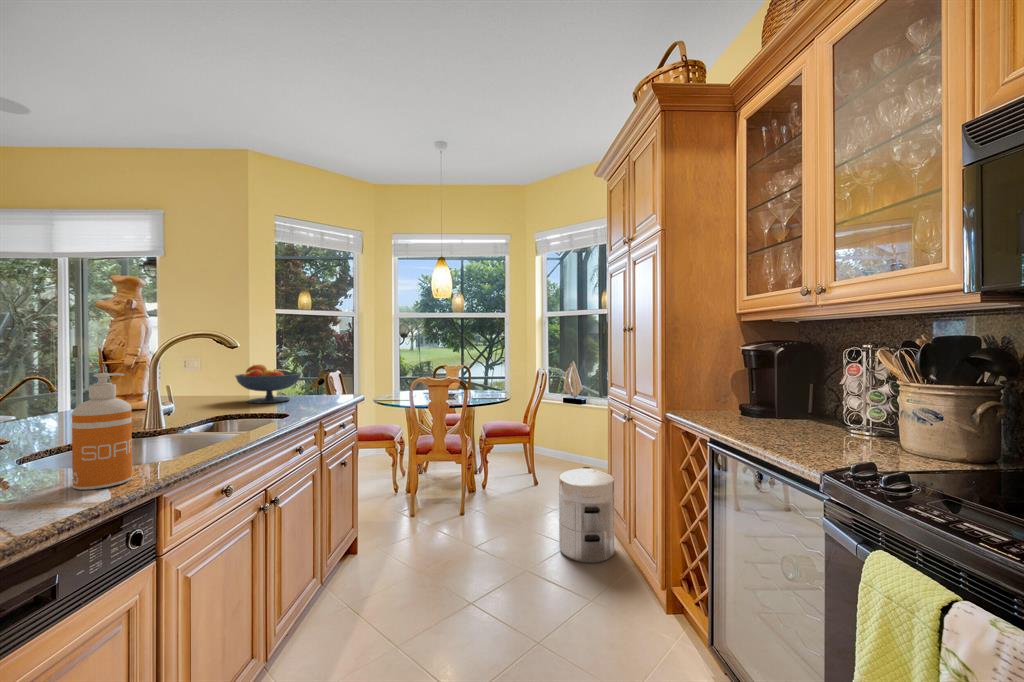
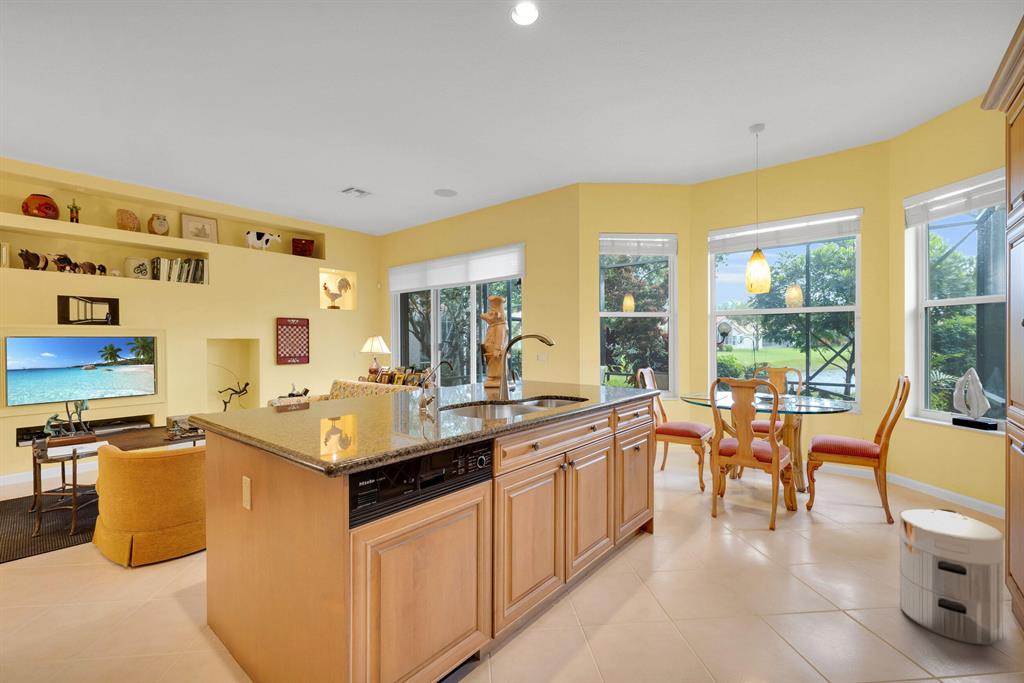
fruit bowl: present [235,364,301,403] -> none [559,358,607,389]
soap dispenser: present [72,373,132,490] -> none [450,359,477,428]

